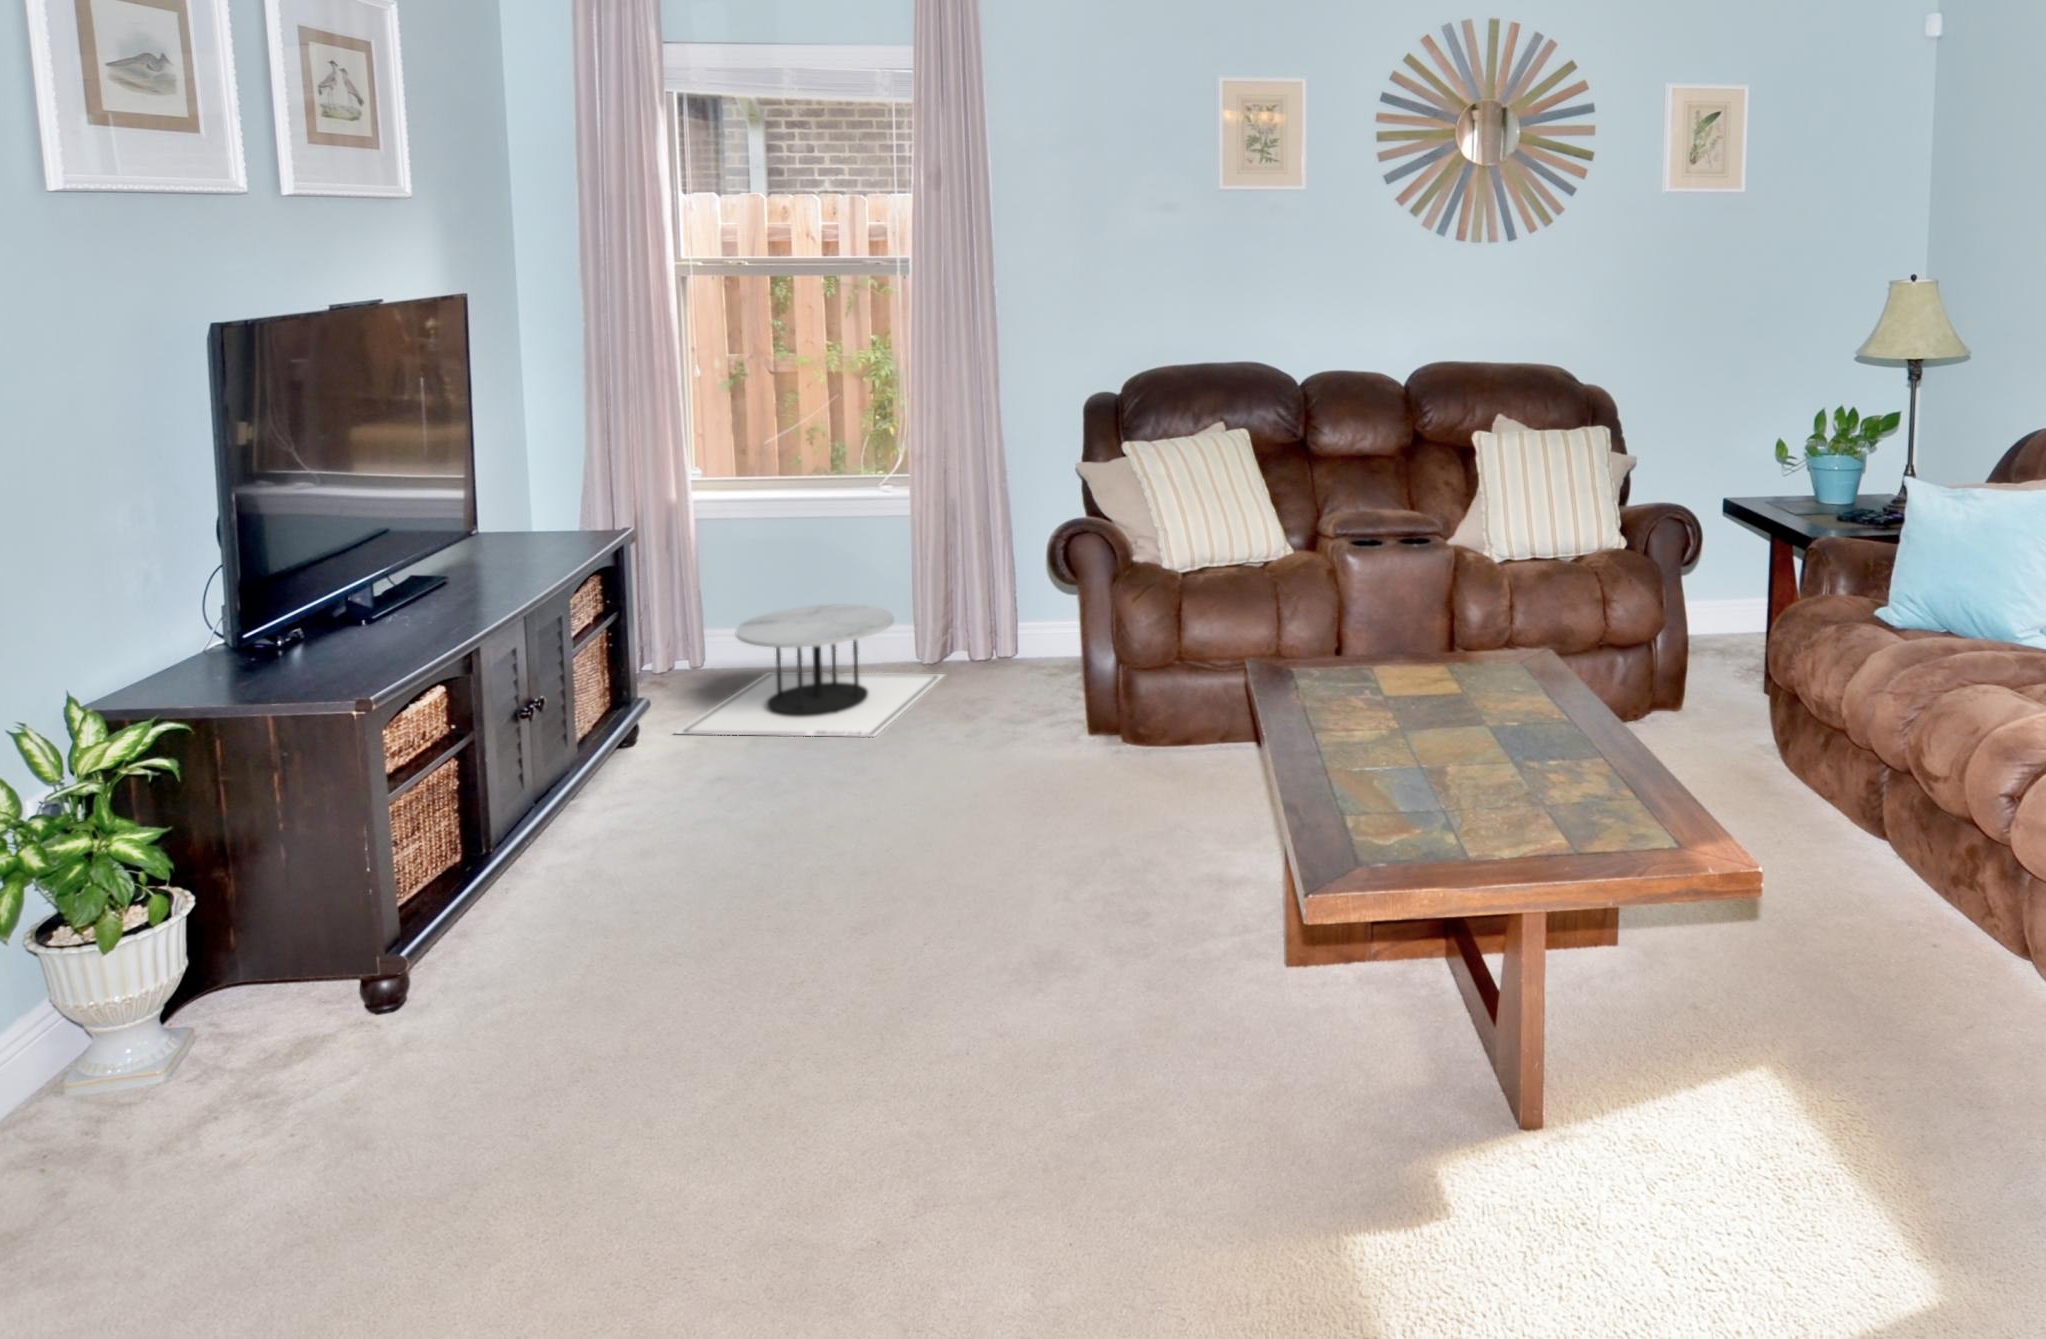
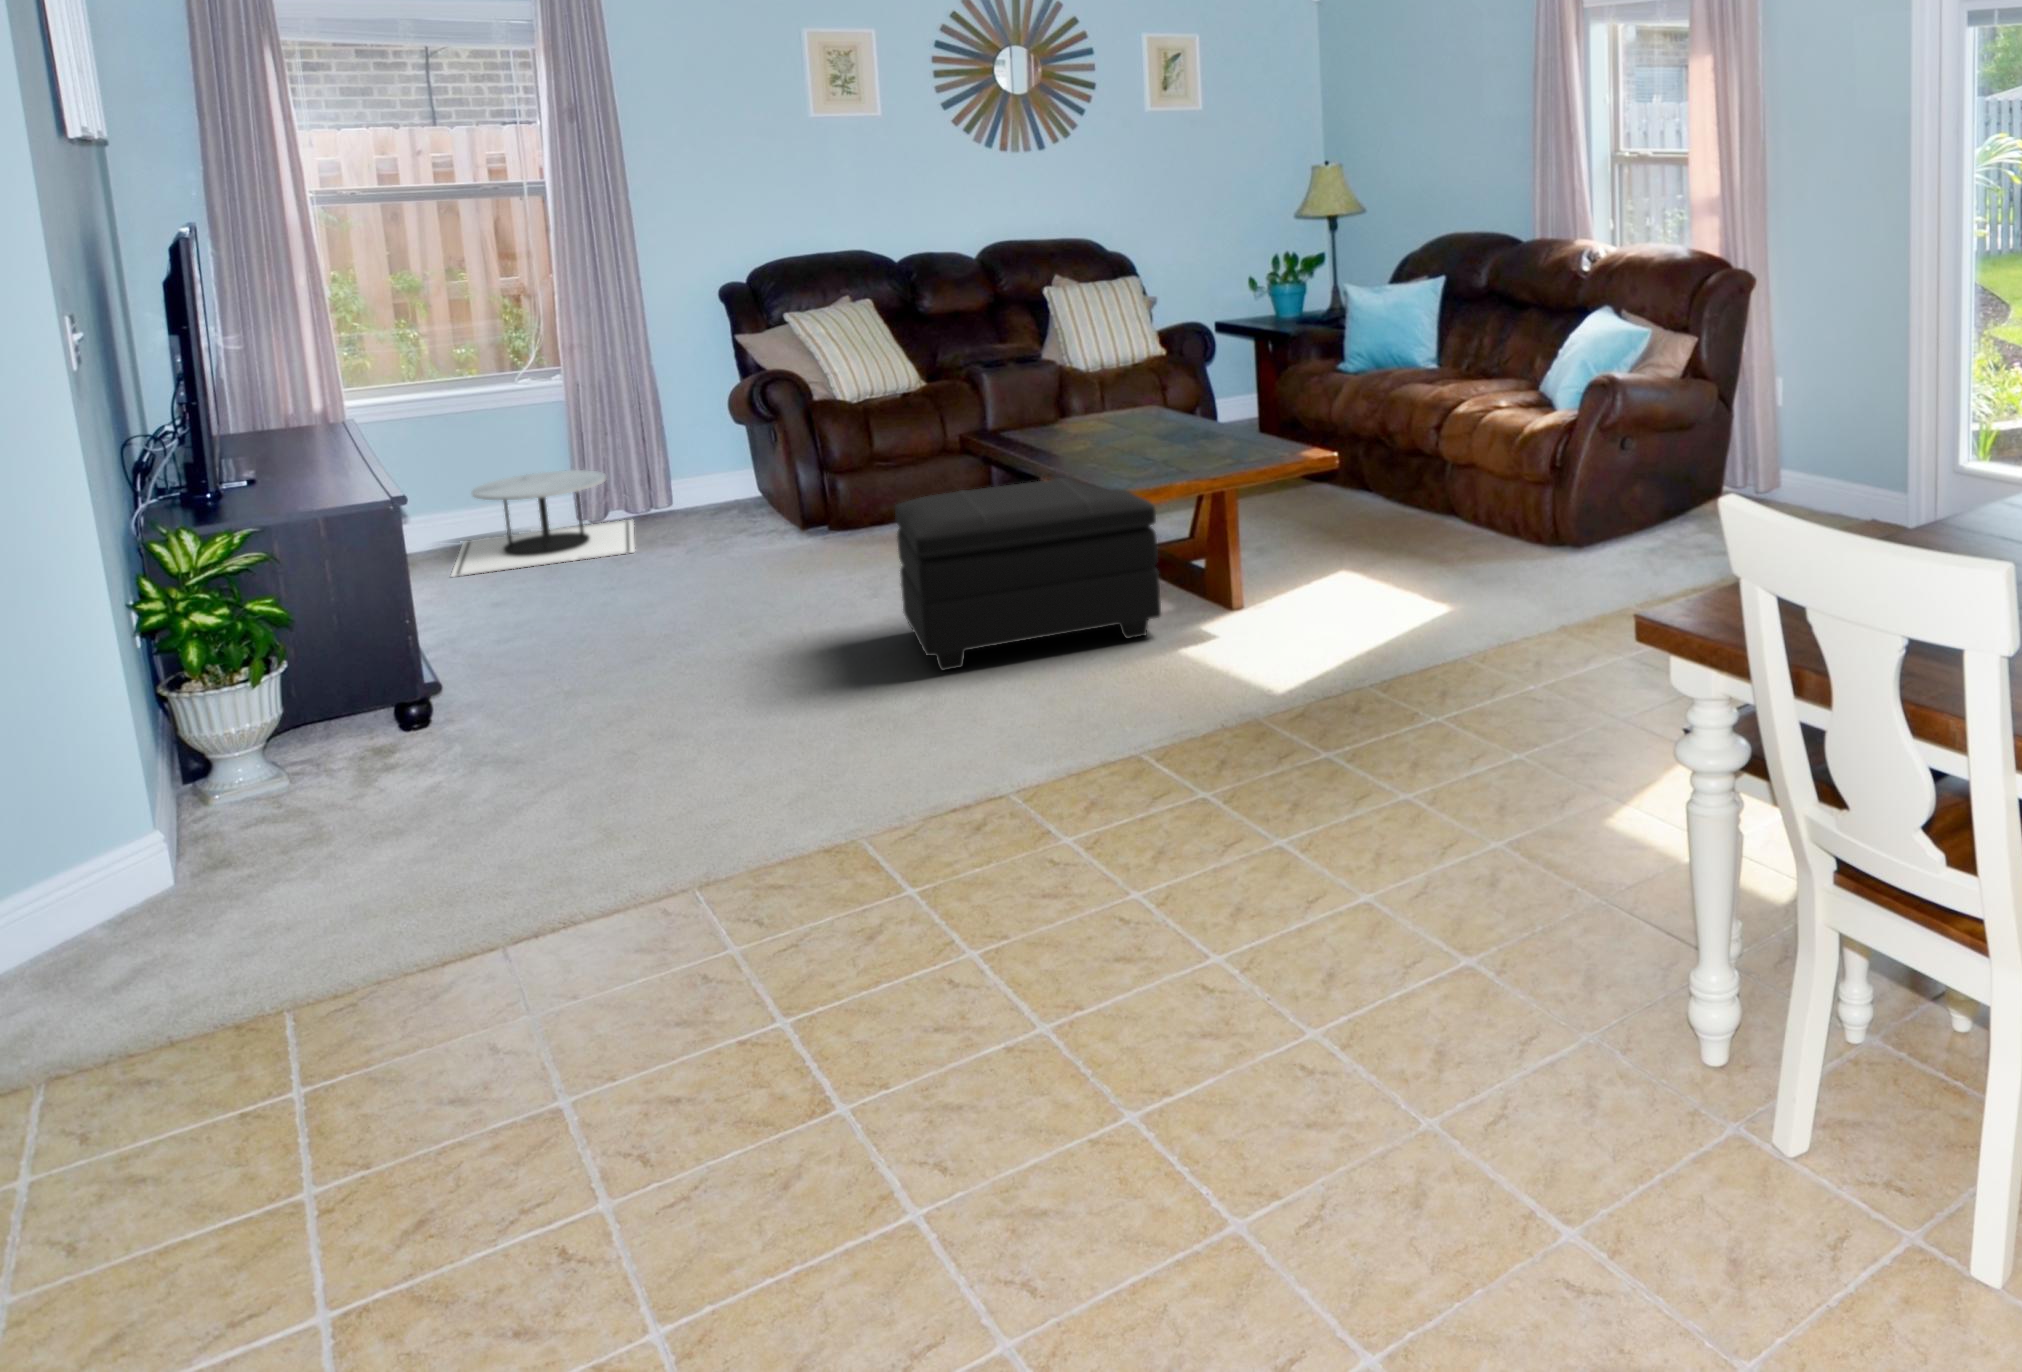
footstool: none [820,823,1321,1215] -> present [895,478,1161,671]

